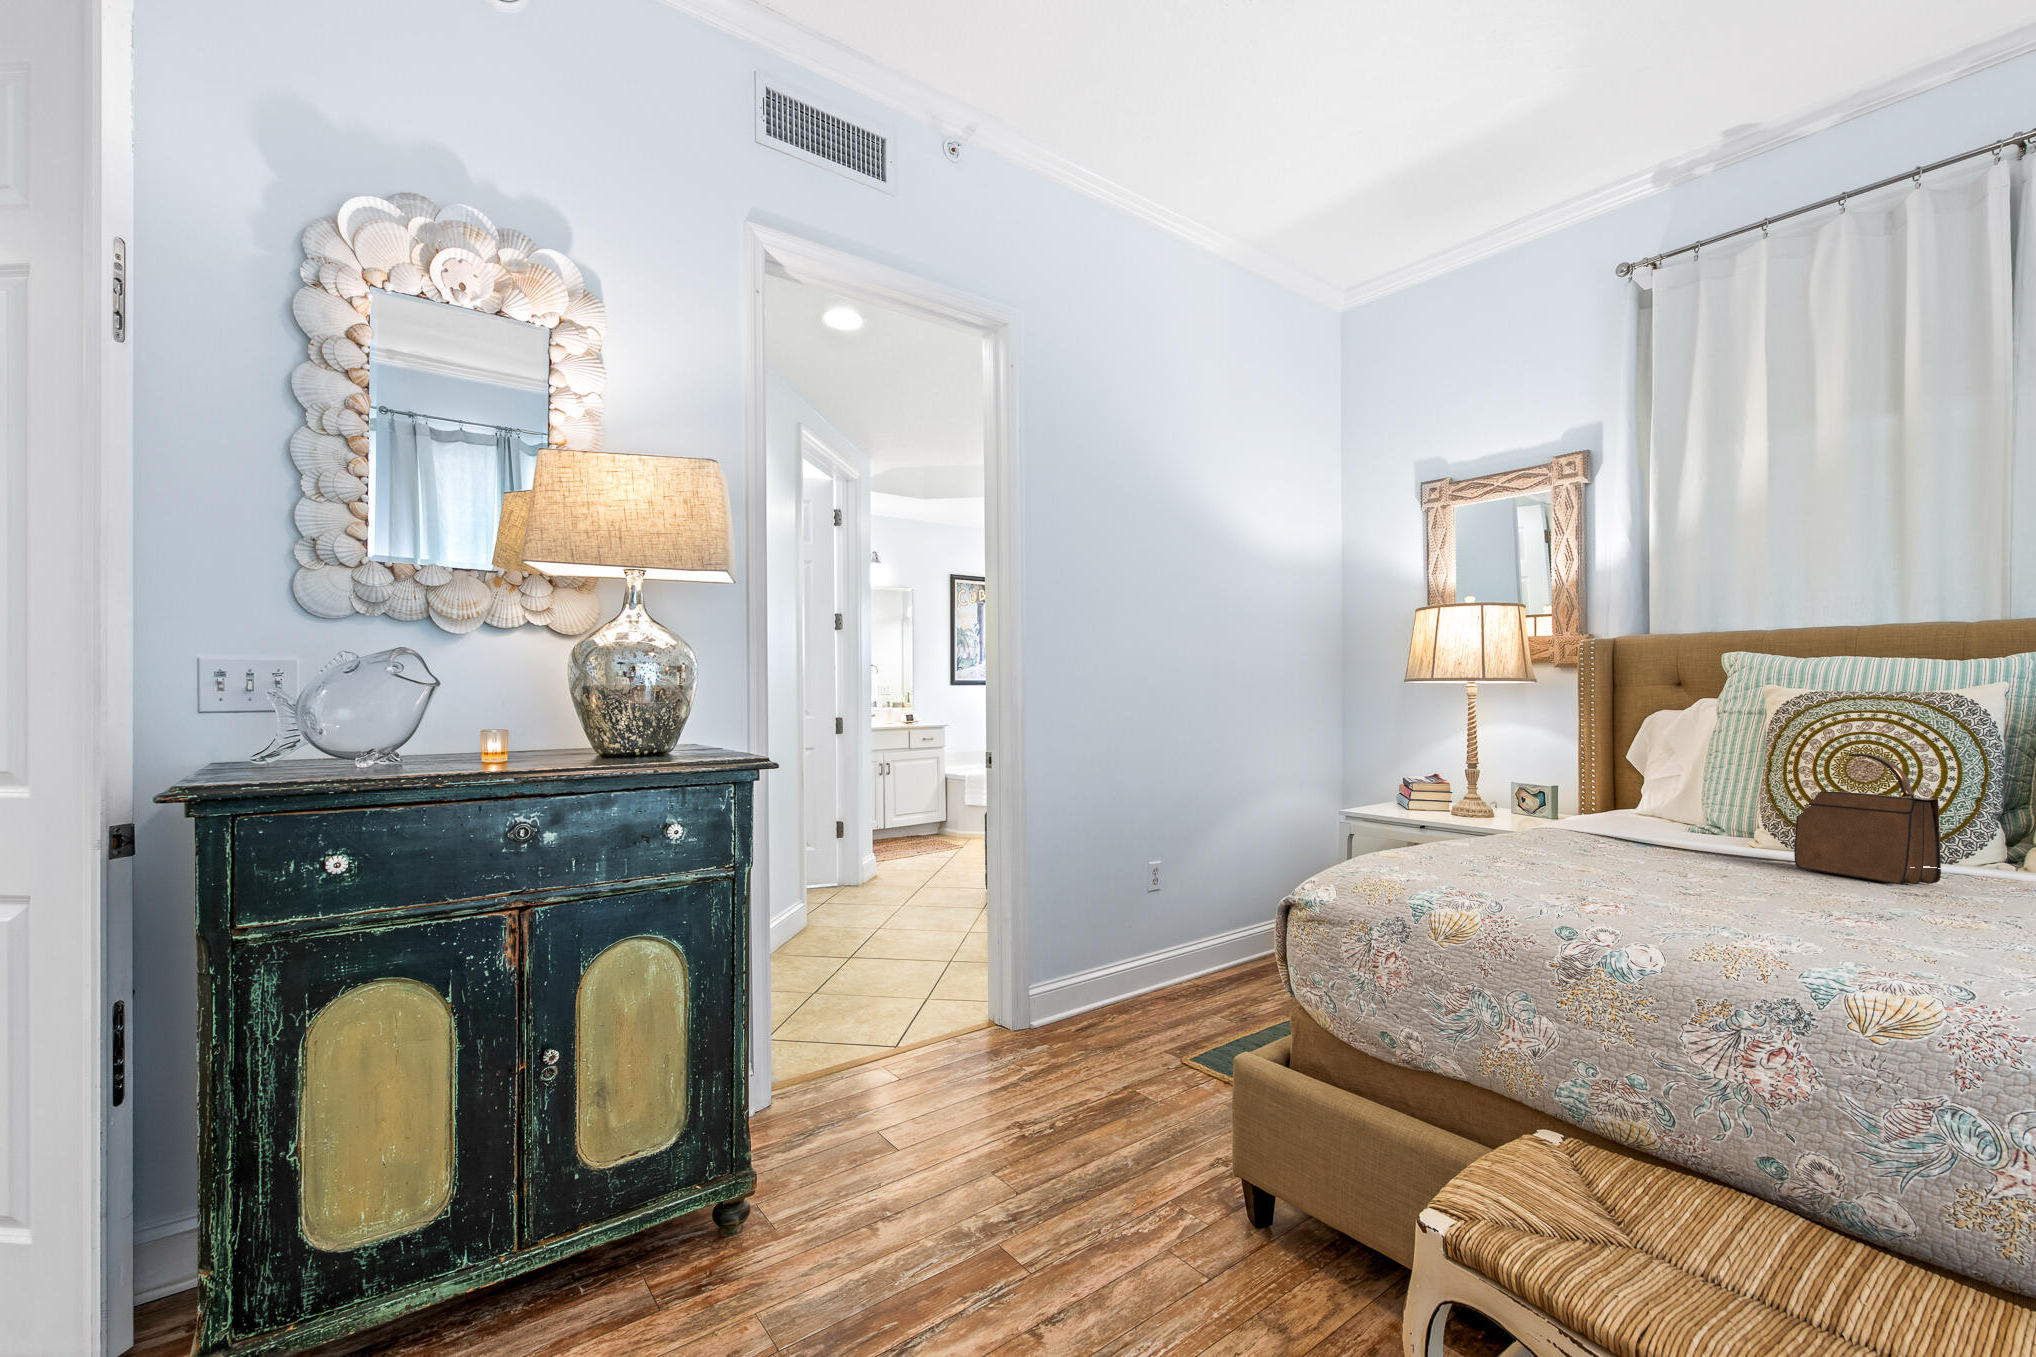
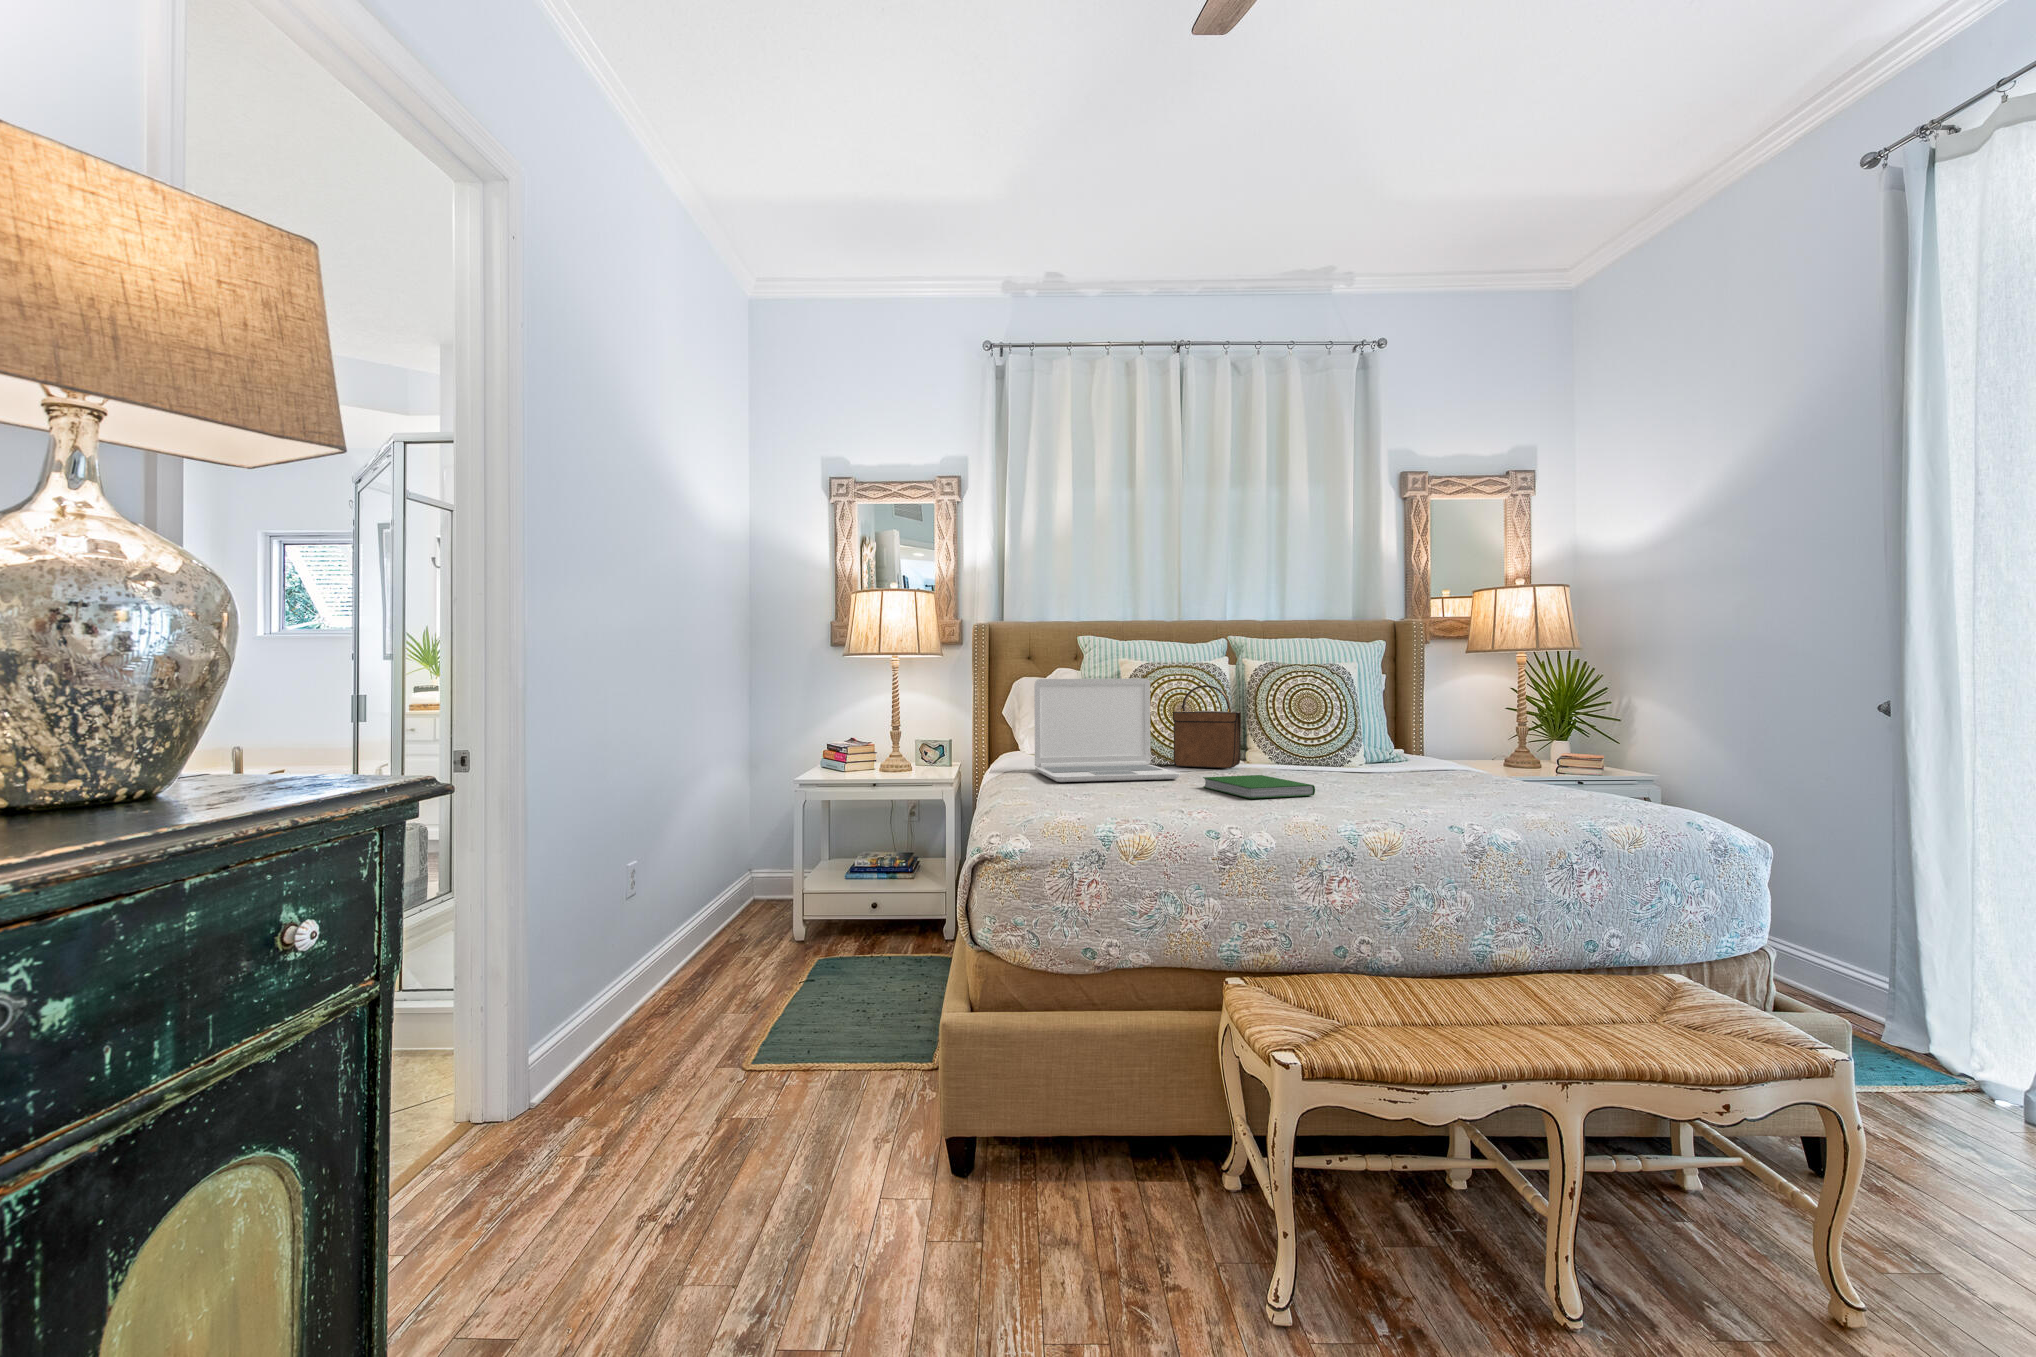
laptop: none [1528,732,1740,878] -> present [1034,678,1180,782]
hardcover book: none [1741,878,1926,934] -> present [1203,775,1315,799]

